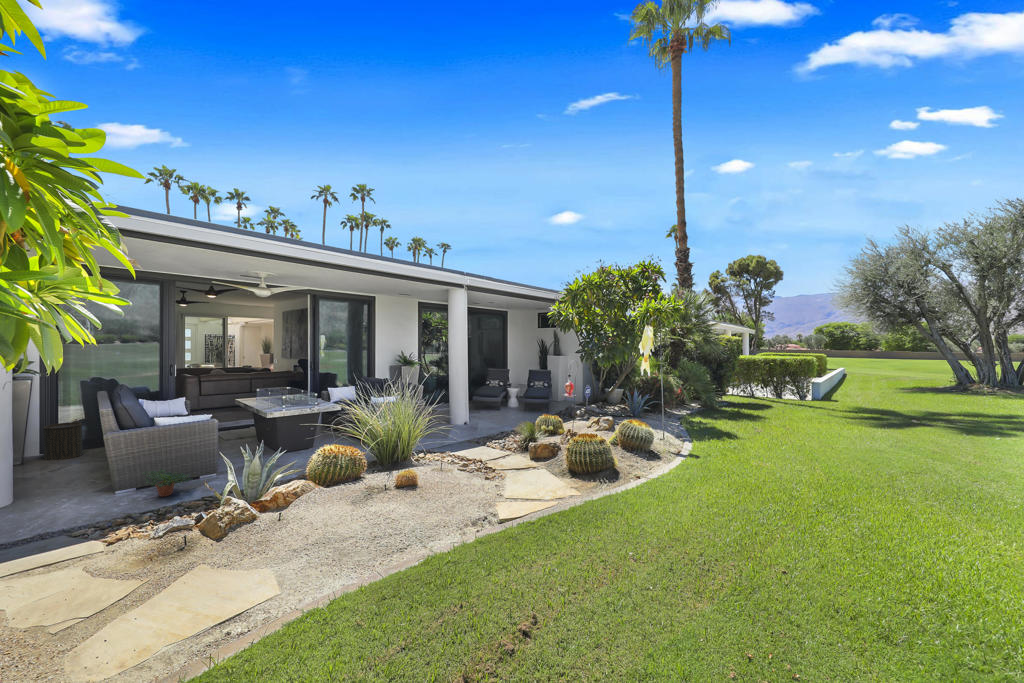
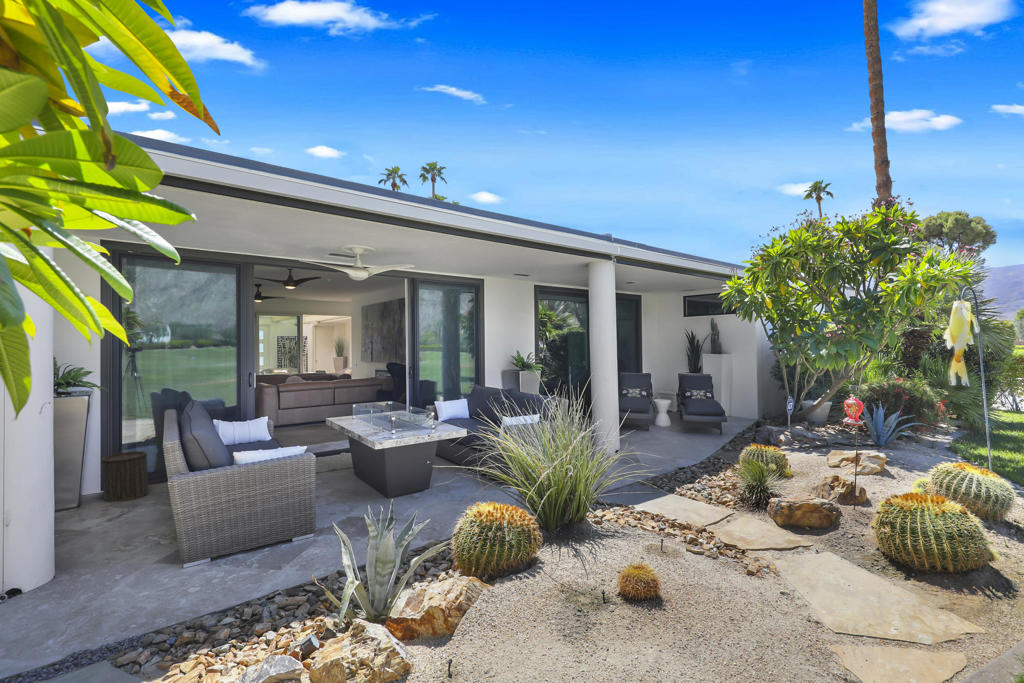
potted plant: present [142,469,190,497] -> none [218,530,287,575]

